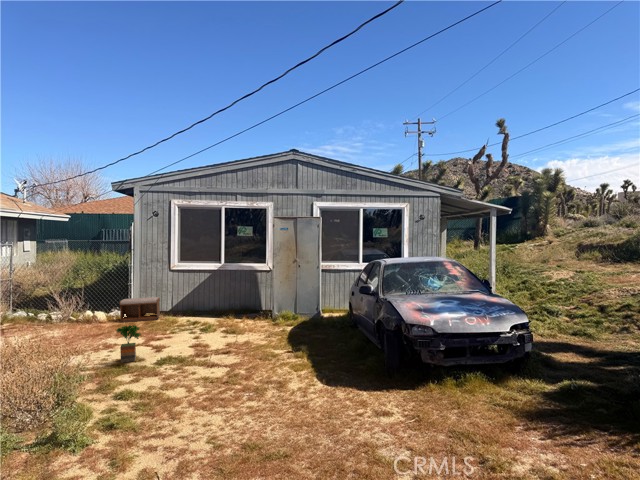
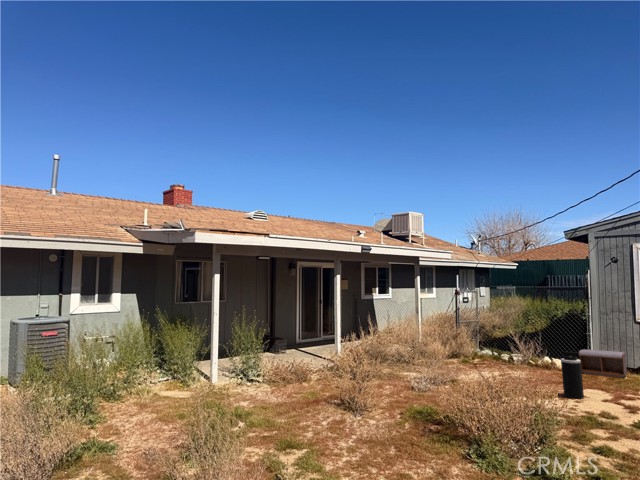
trash can: none [98,303,118,350] -> present [561,352,584,399]
potted tree: present [116,325,141,363] -> none [583,377,613,418]

